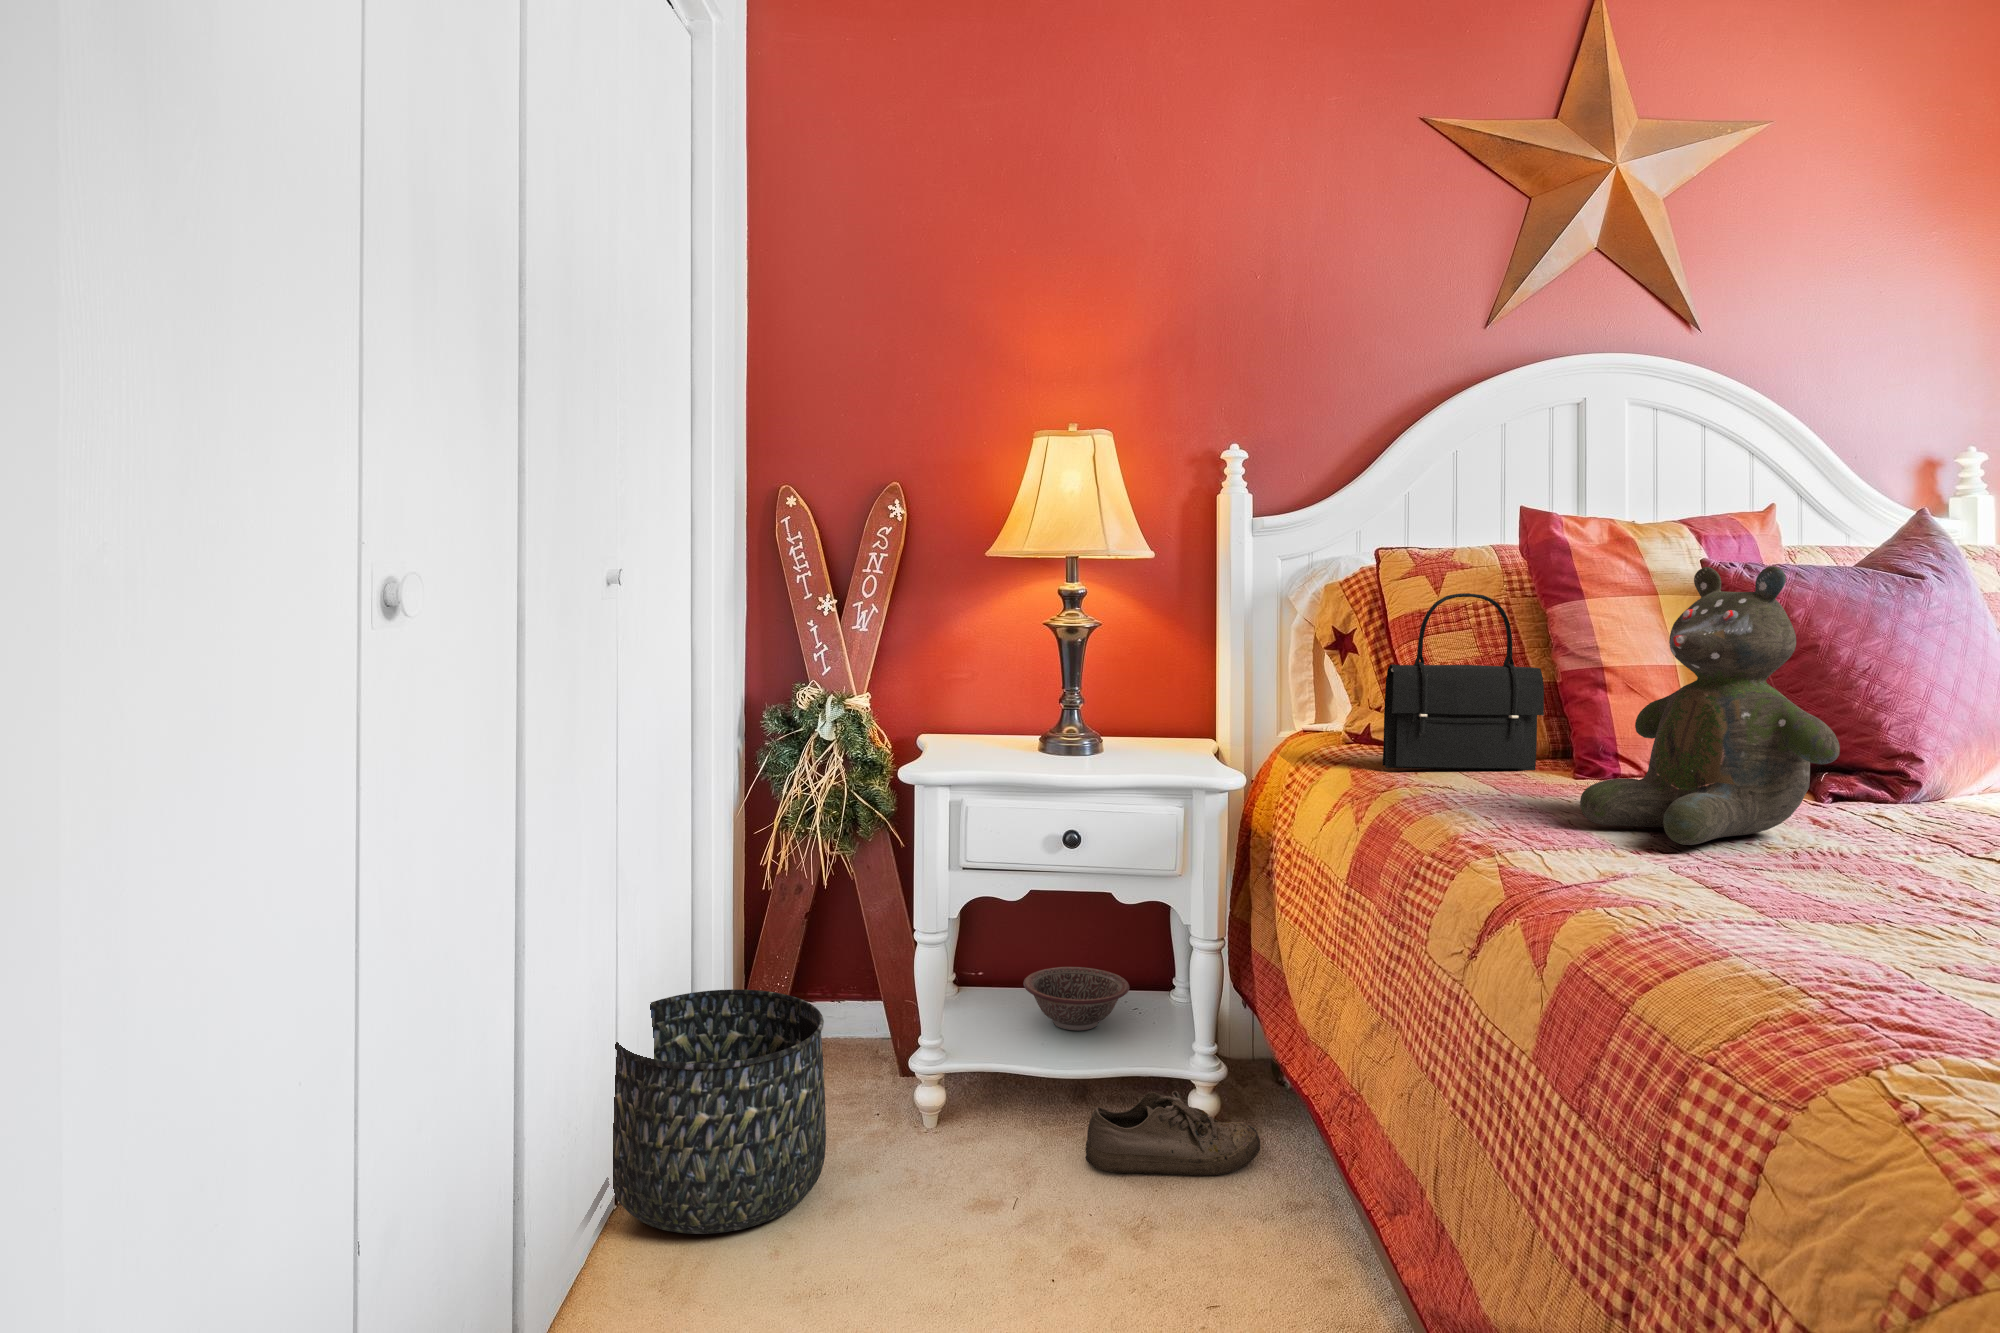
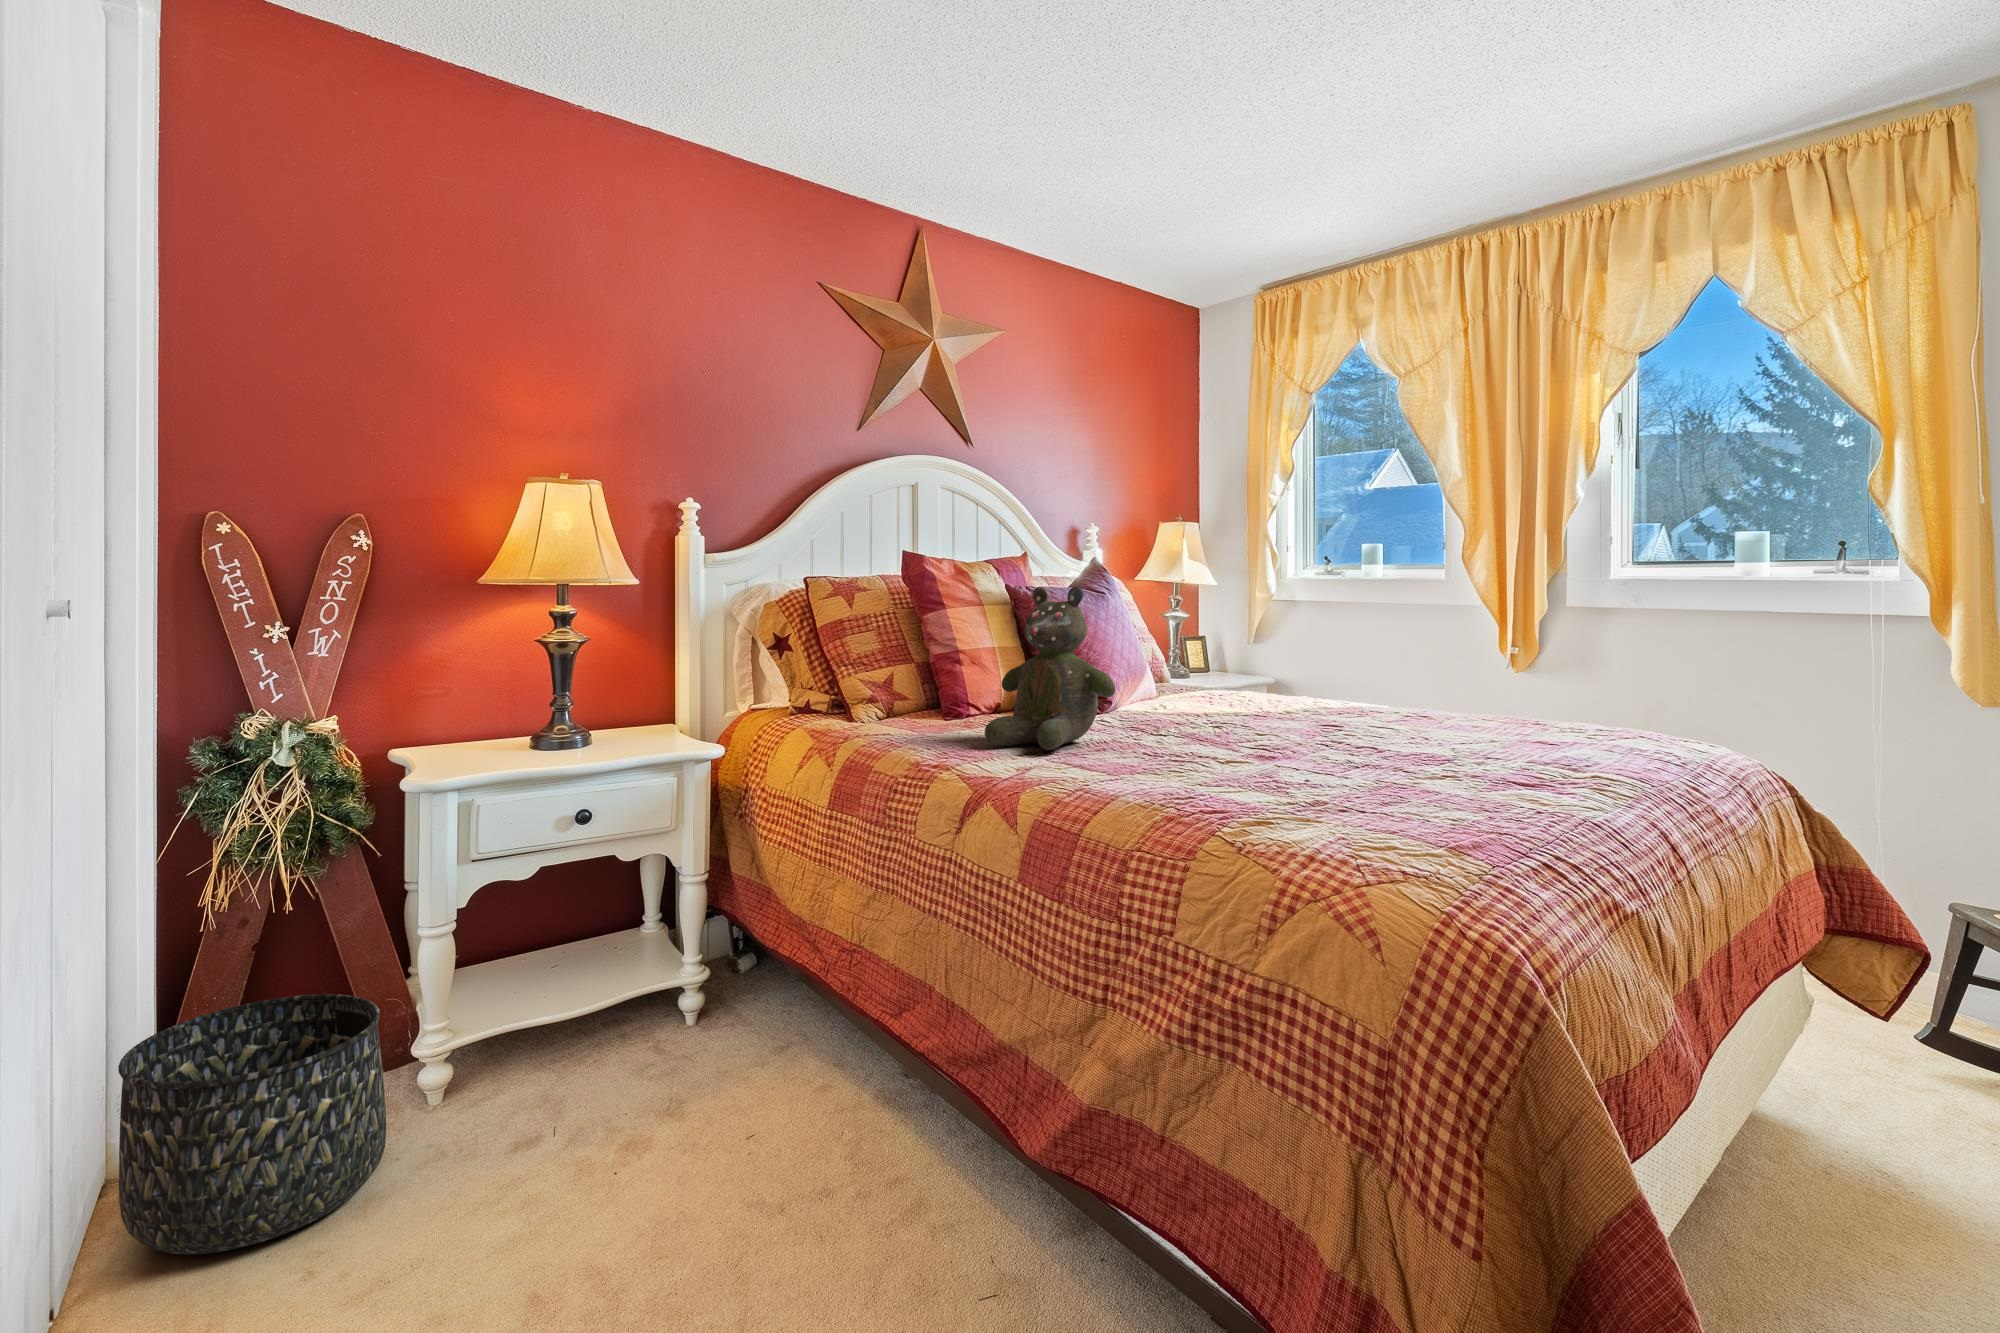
handbag: present [1382,593,1544,770] -> none [836,605,931,727]
decorative bowl: present [1024,967,1129,1030] -> none [536,919,631,972]
shoe: present [1085,1091,1260,1176] -> none [623,994,757,1070]

